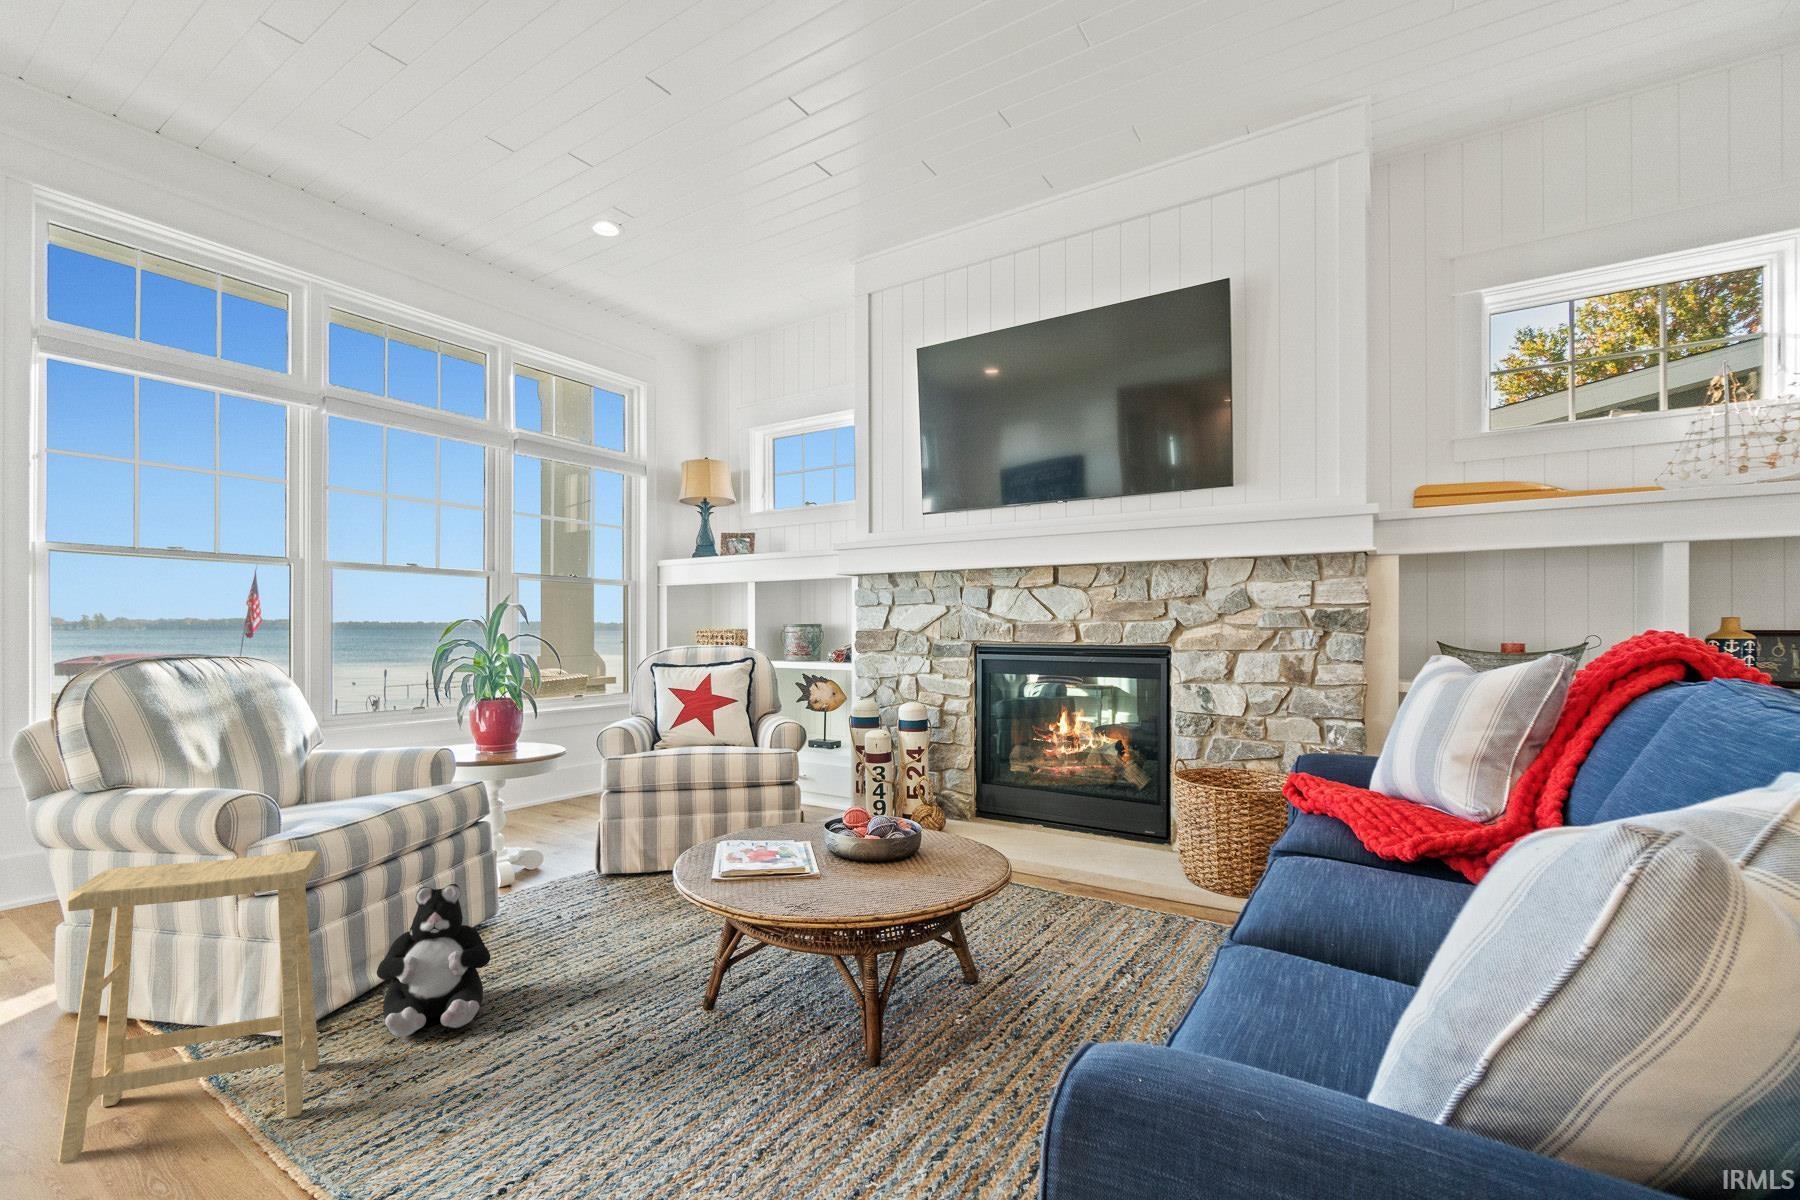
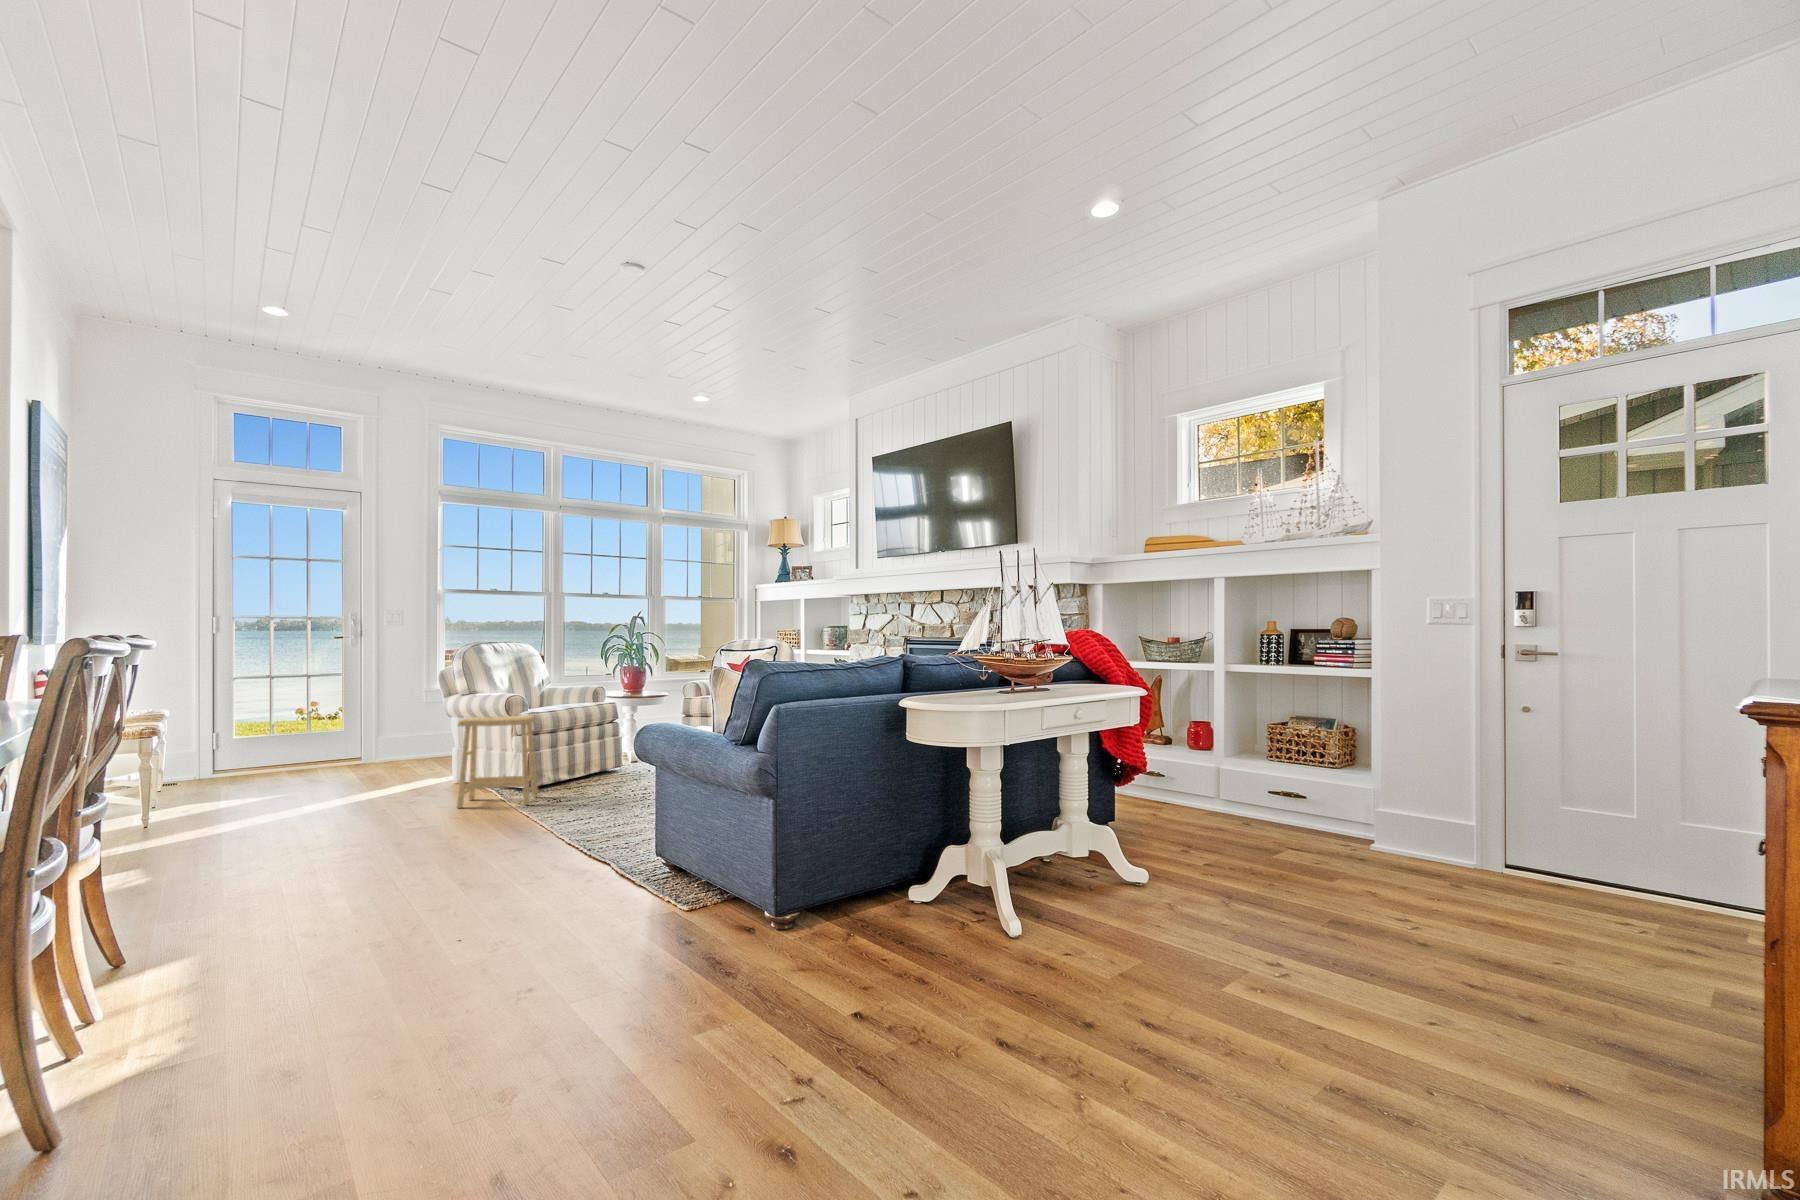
plush toy: present [377,884,490,1037] -> none [562,737,606,792]

